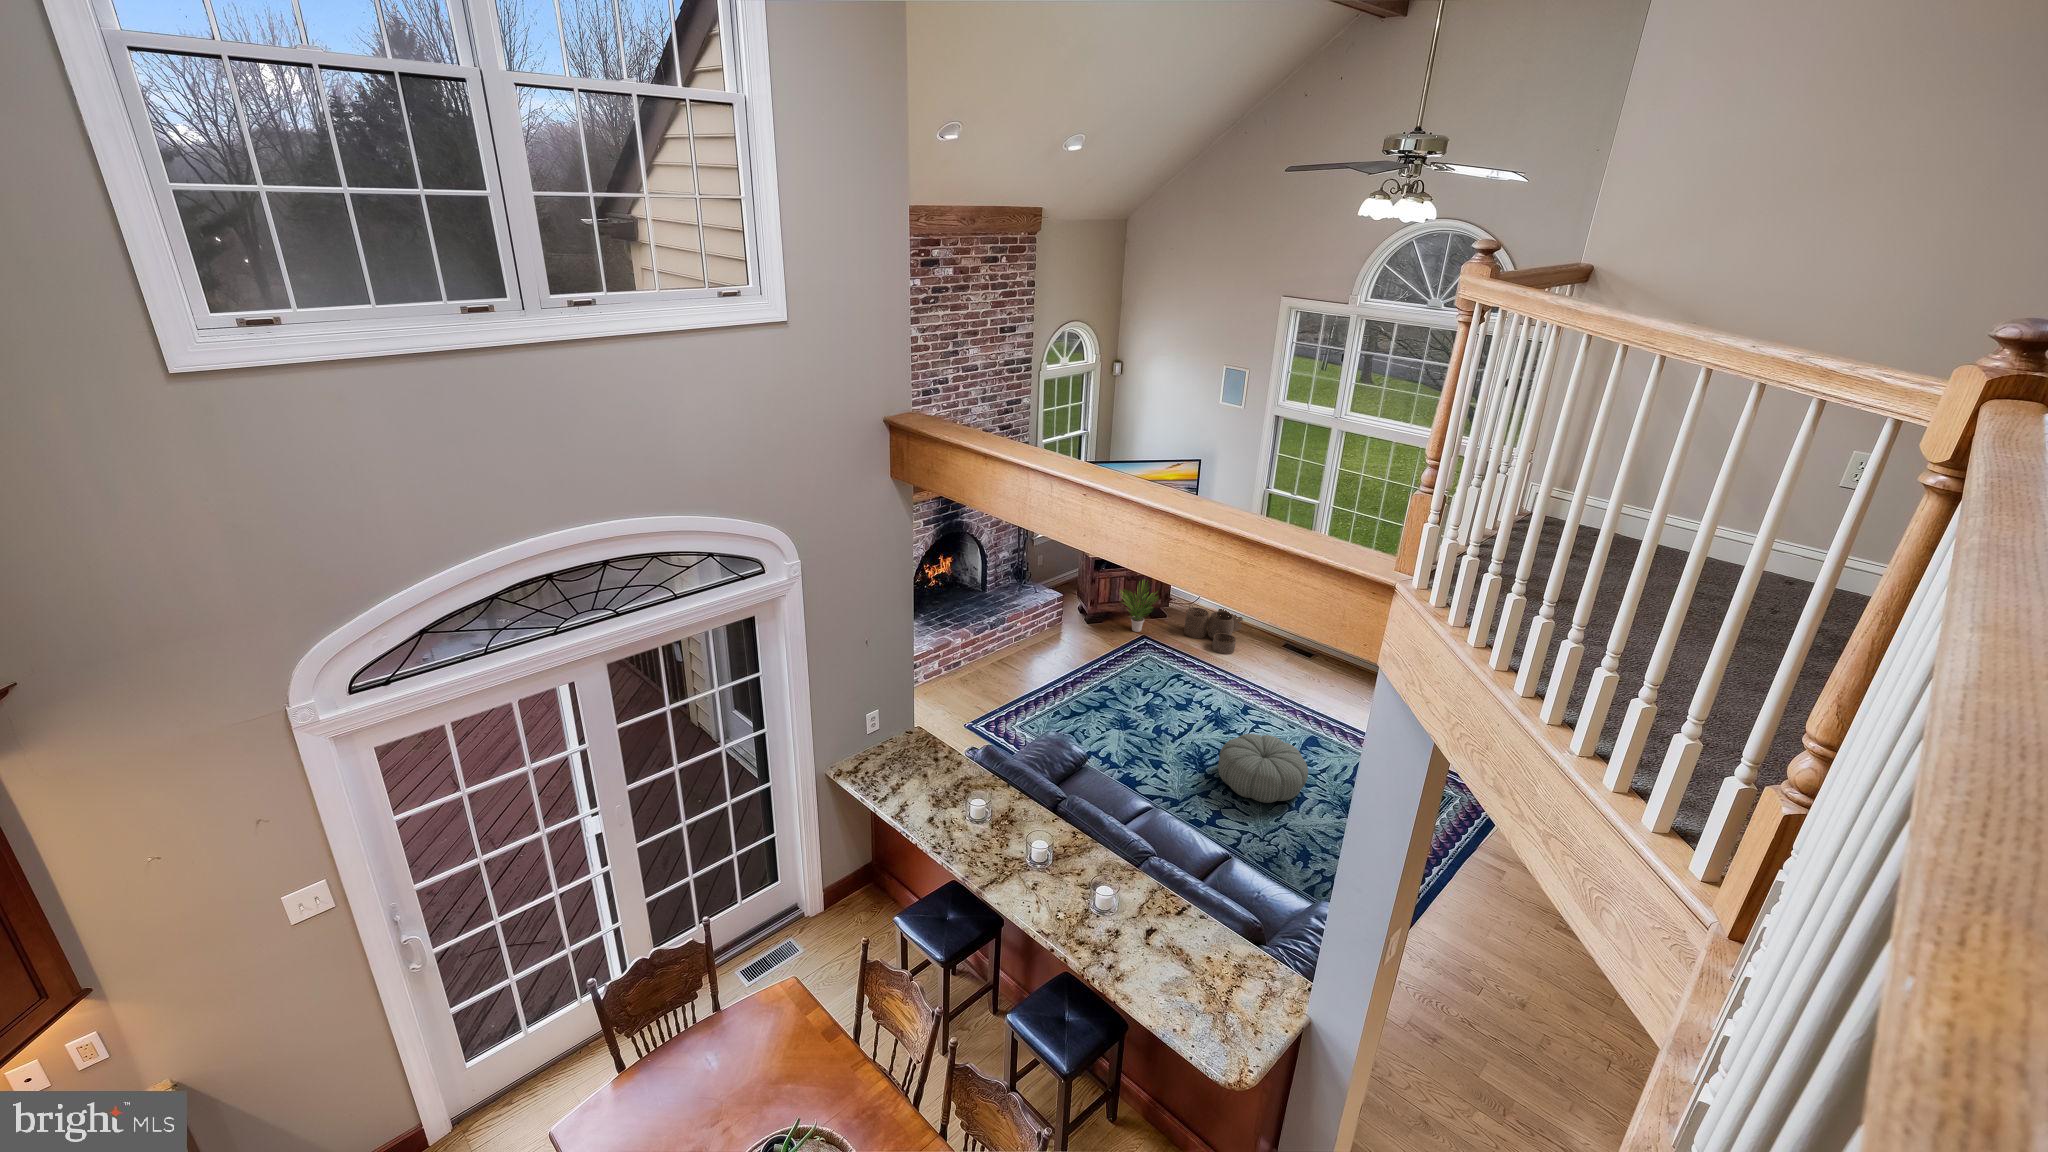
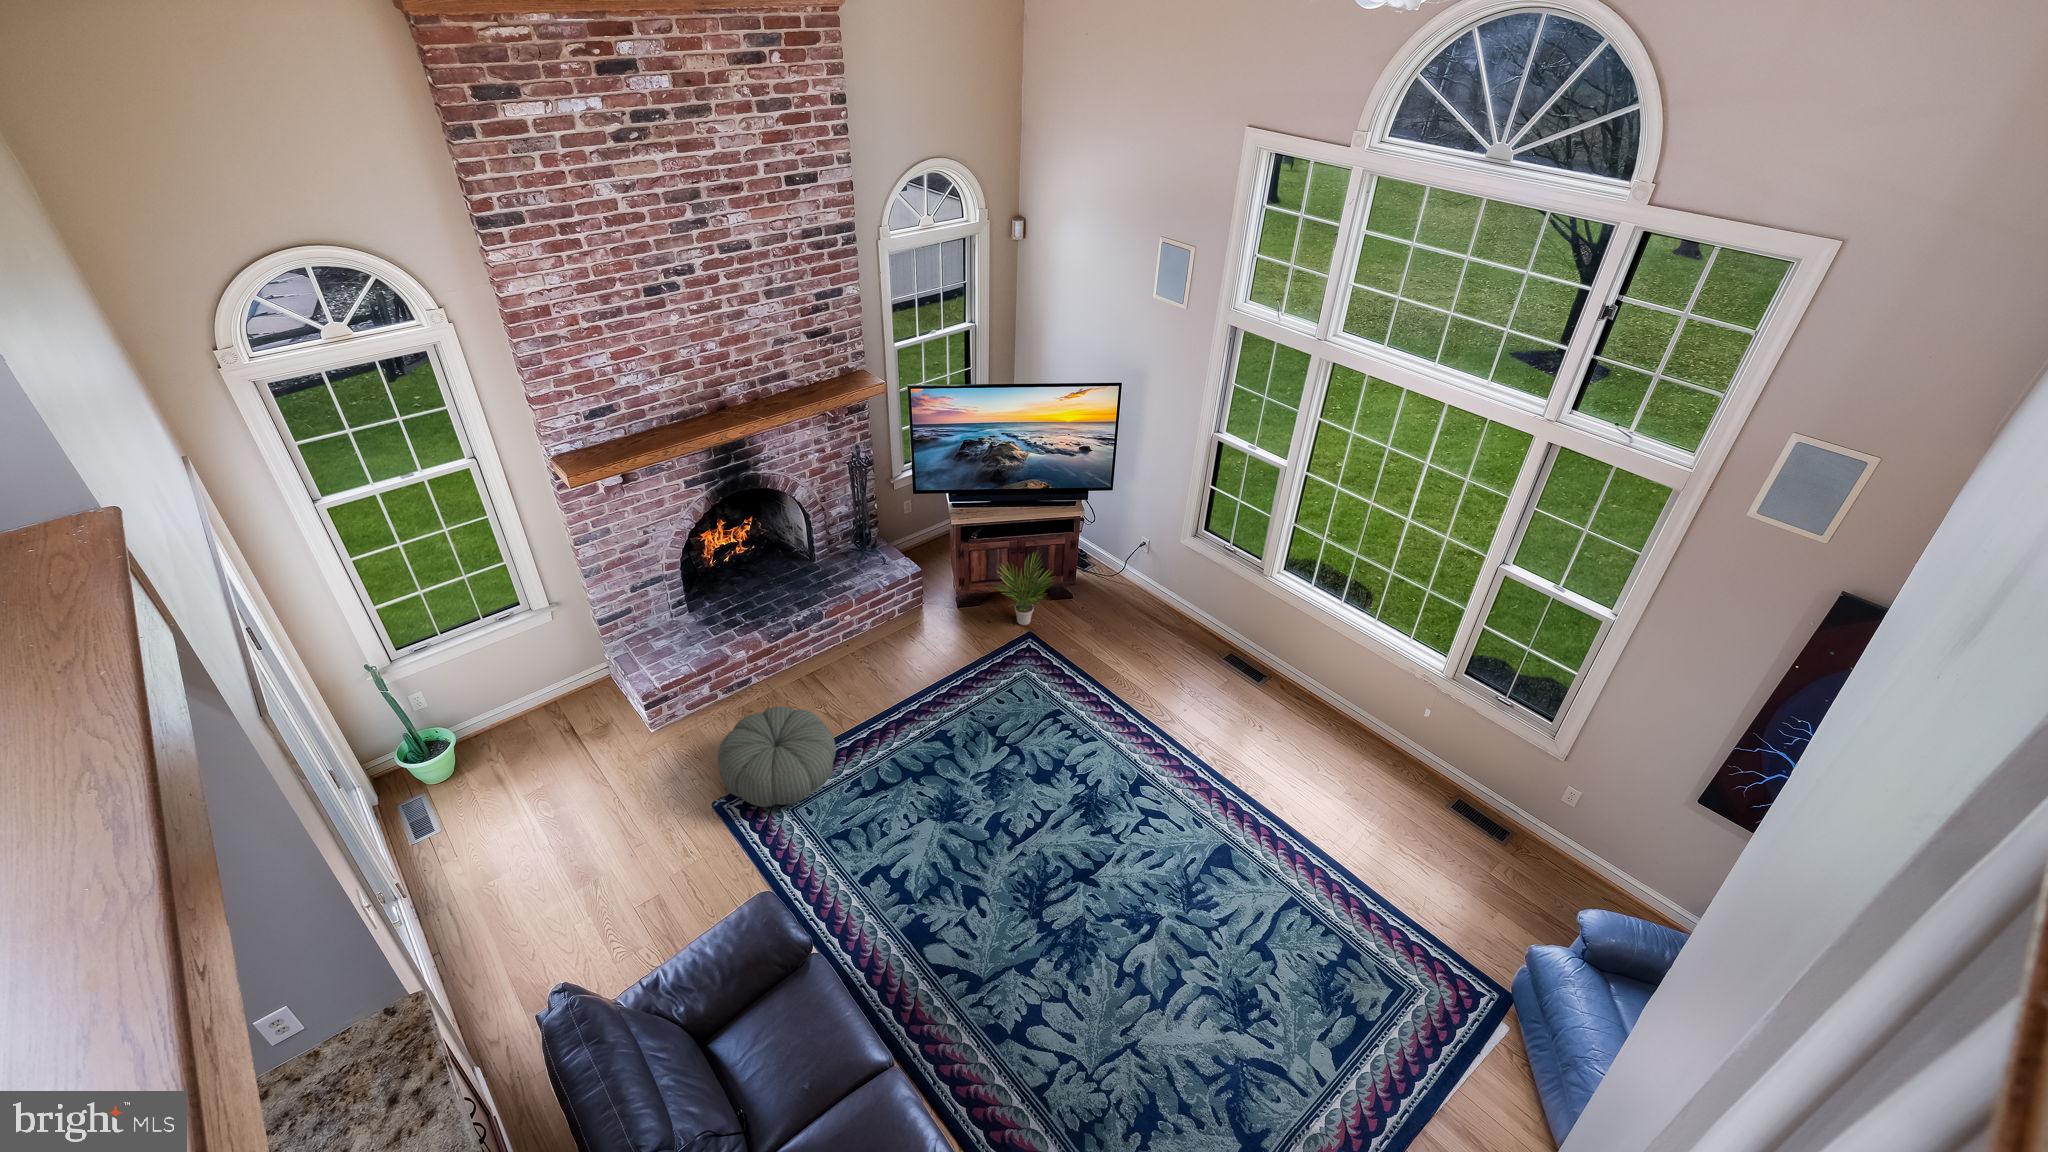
woven basket: present [1184,604,1243,654] -> none [1091,582,1179,671]
pouf: present [1218,734,1308,803] -> present [718,707,836,807]

